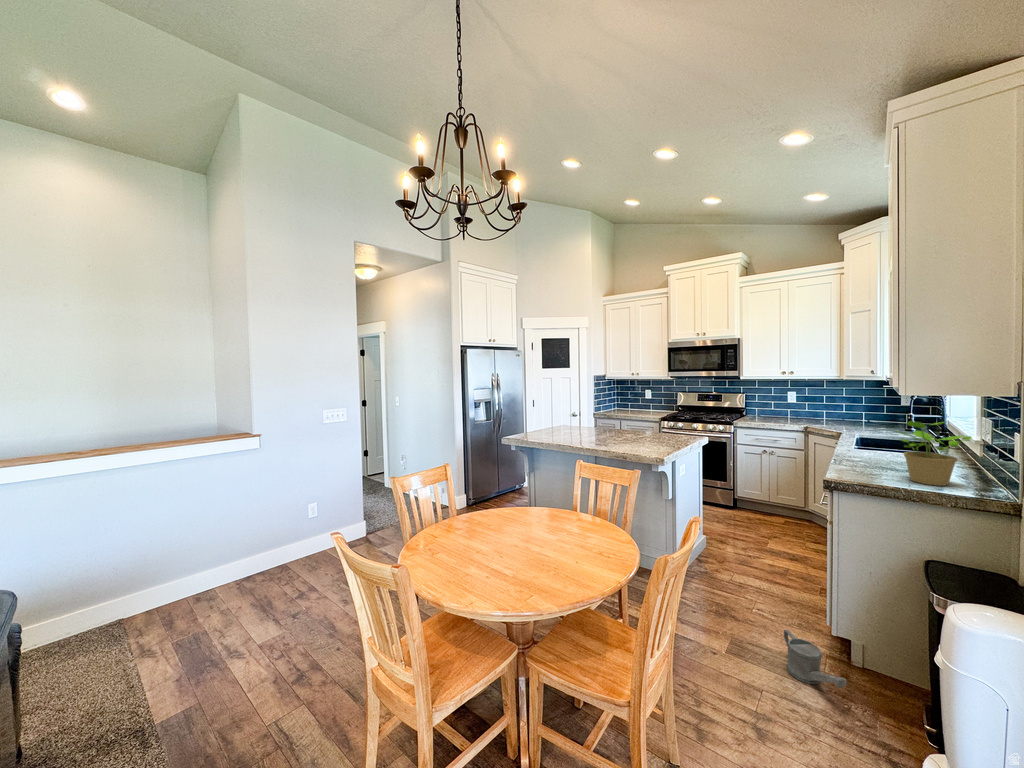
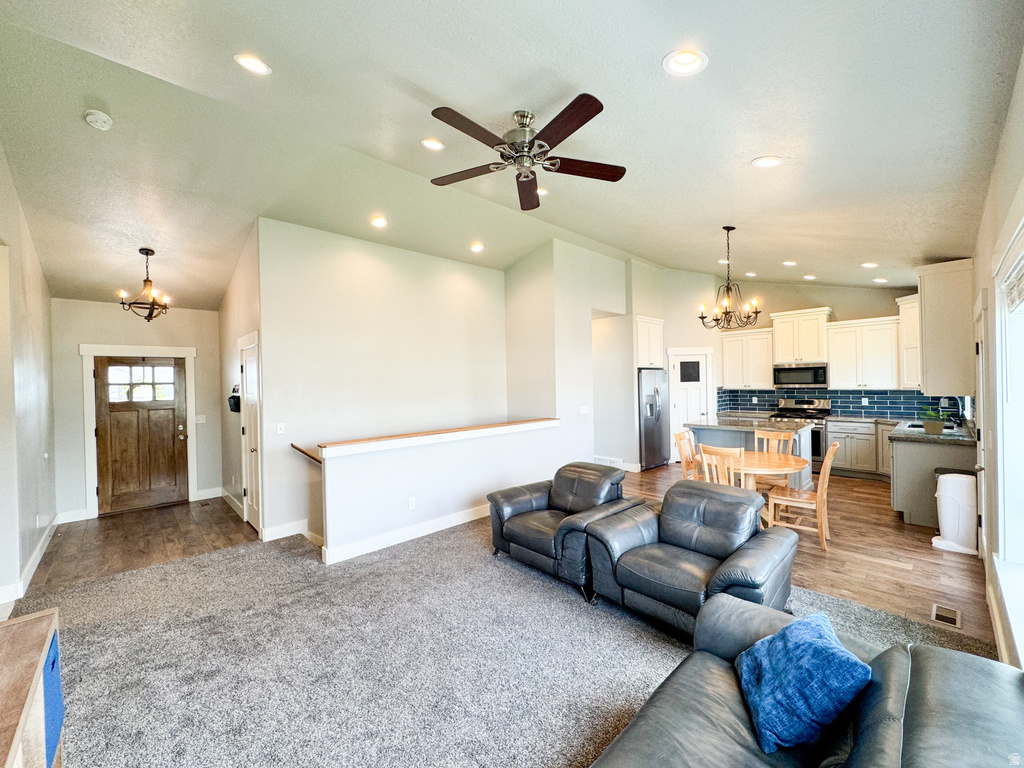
watering can: present [784,630,846,687] -> none [866,505,895,523]

